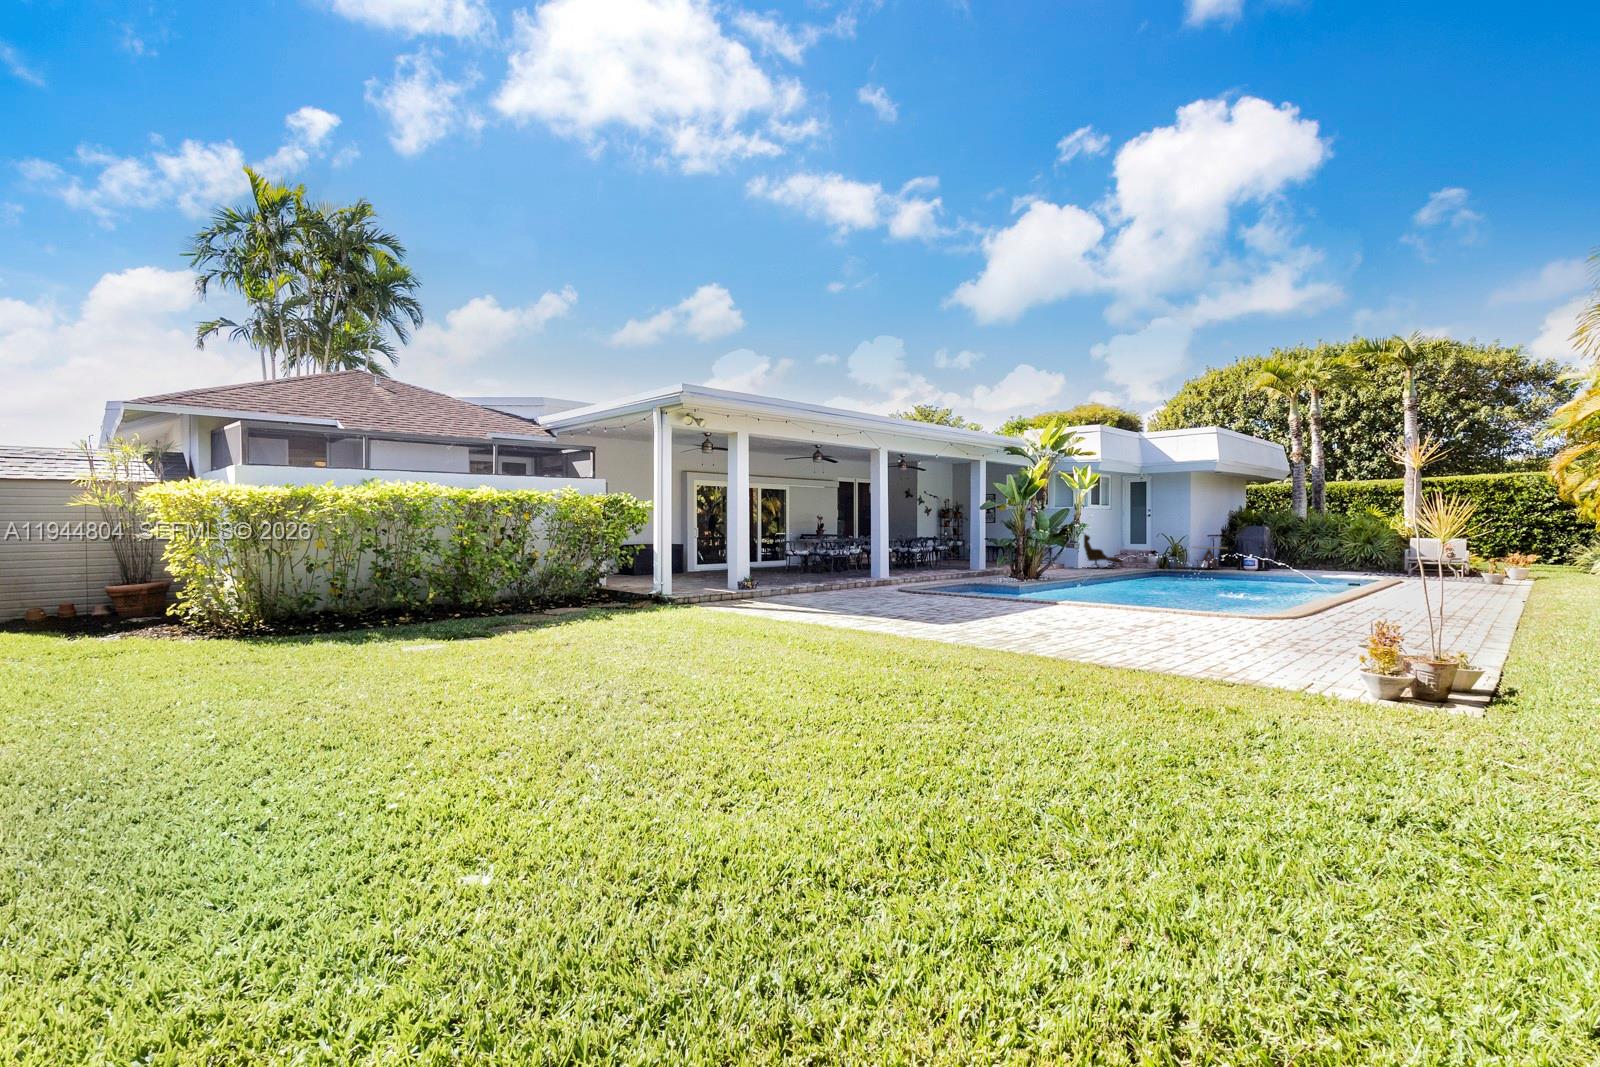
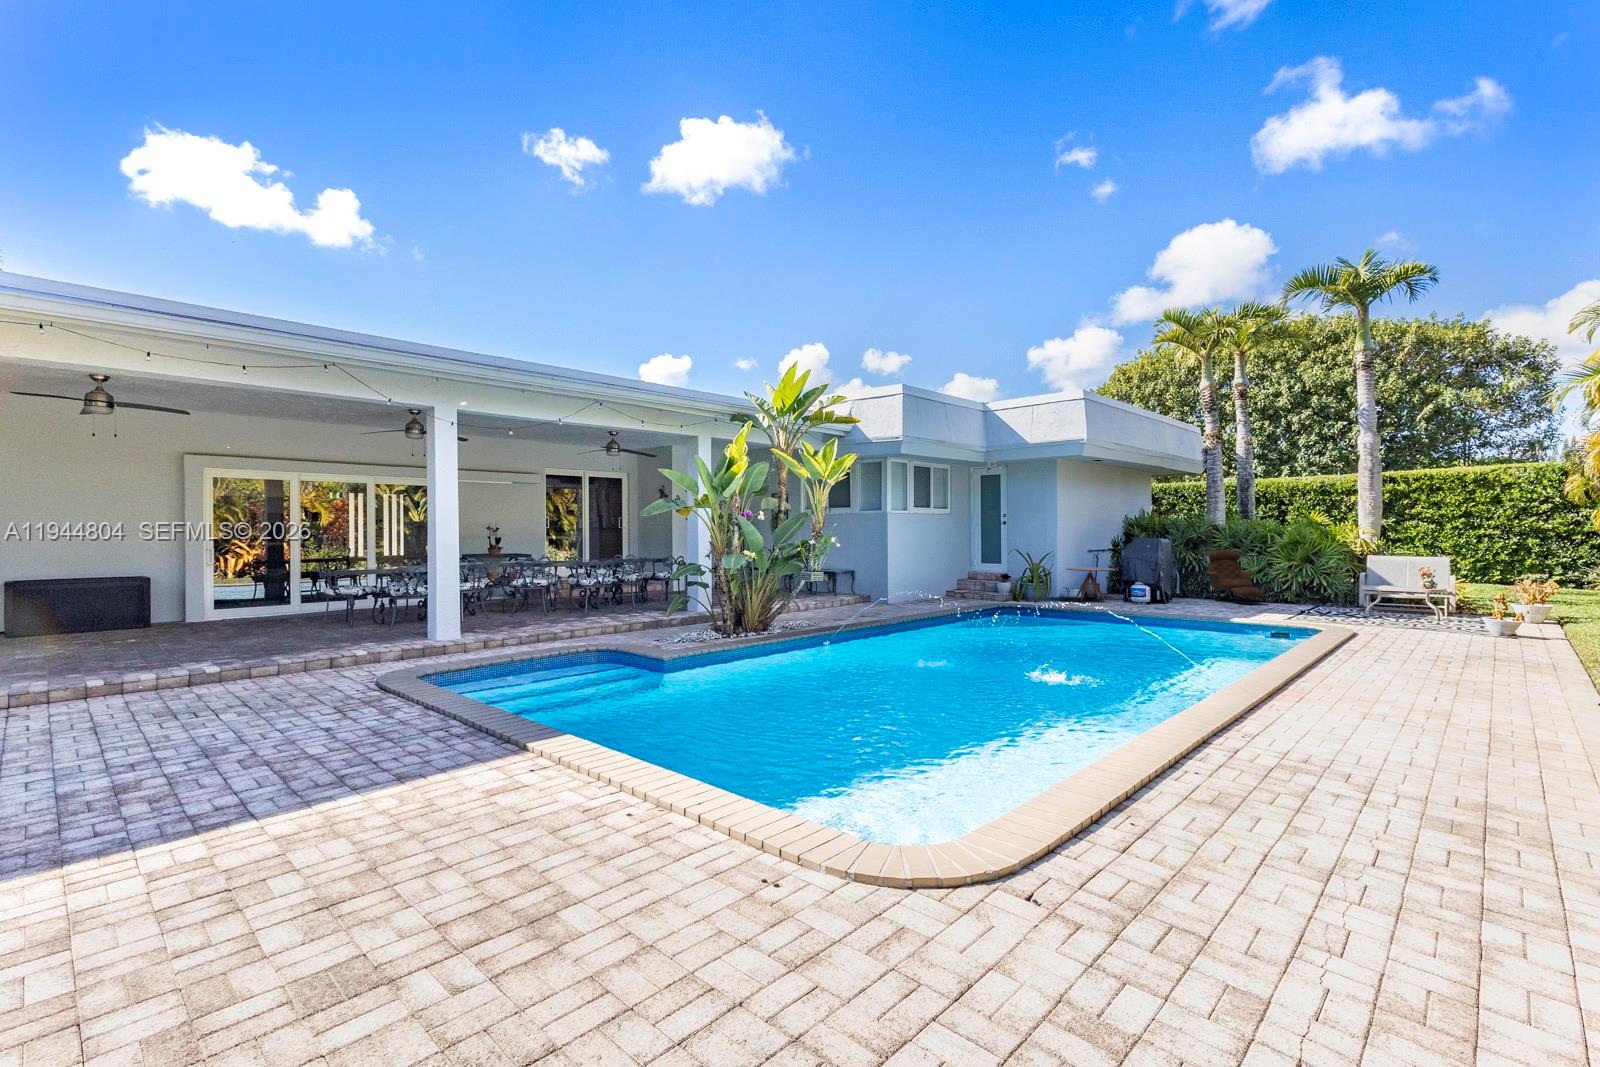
lounge chair: present [1084,534,1122,568] -> present [1207,550,1264,605]

